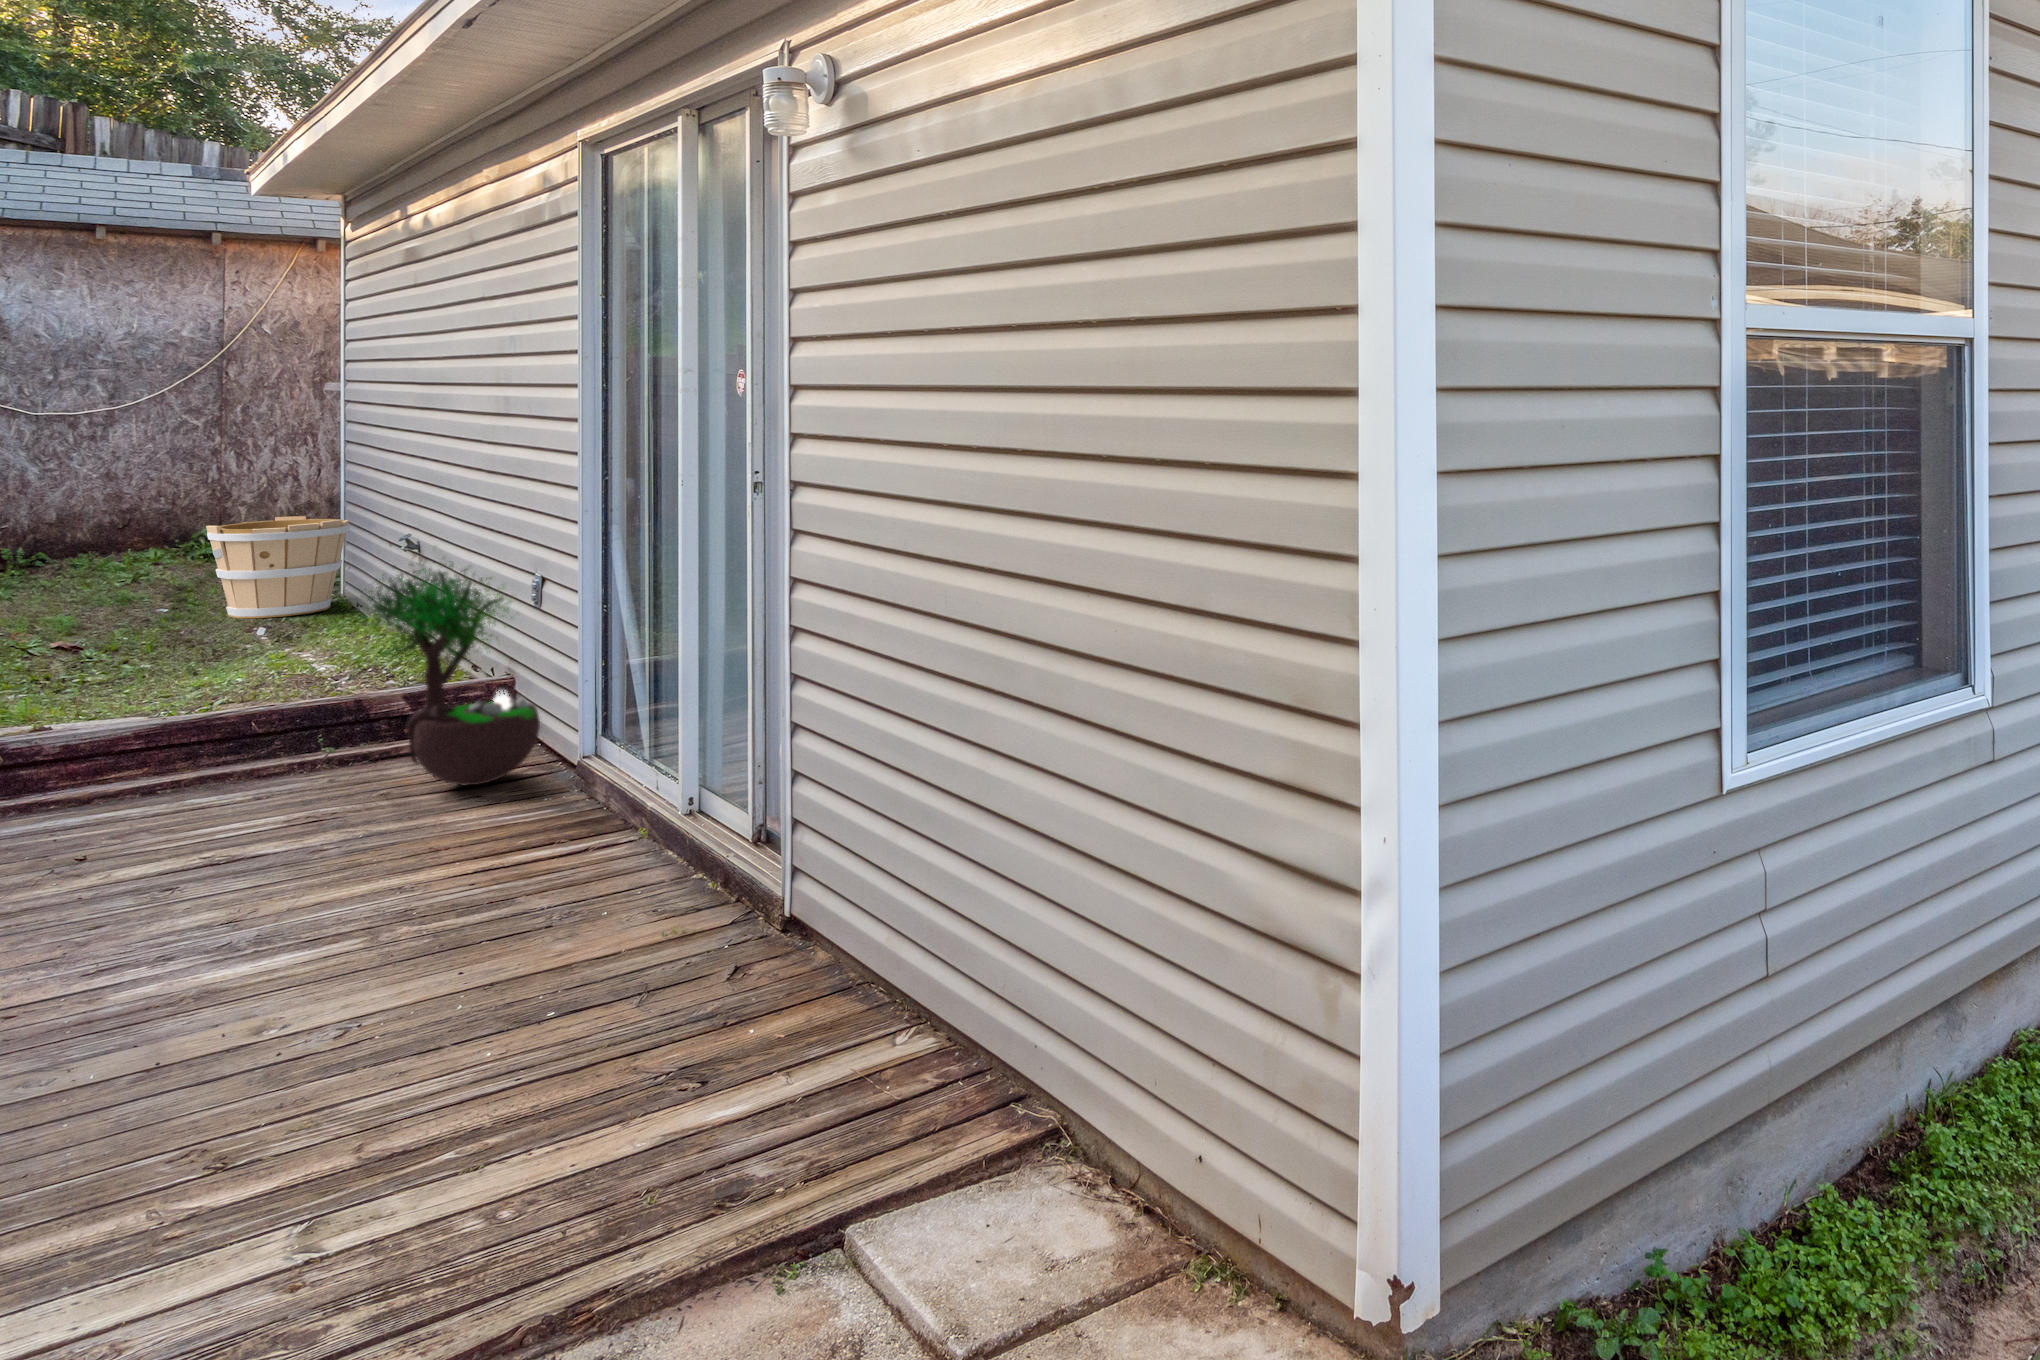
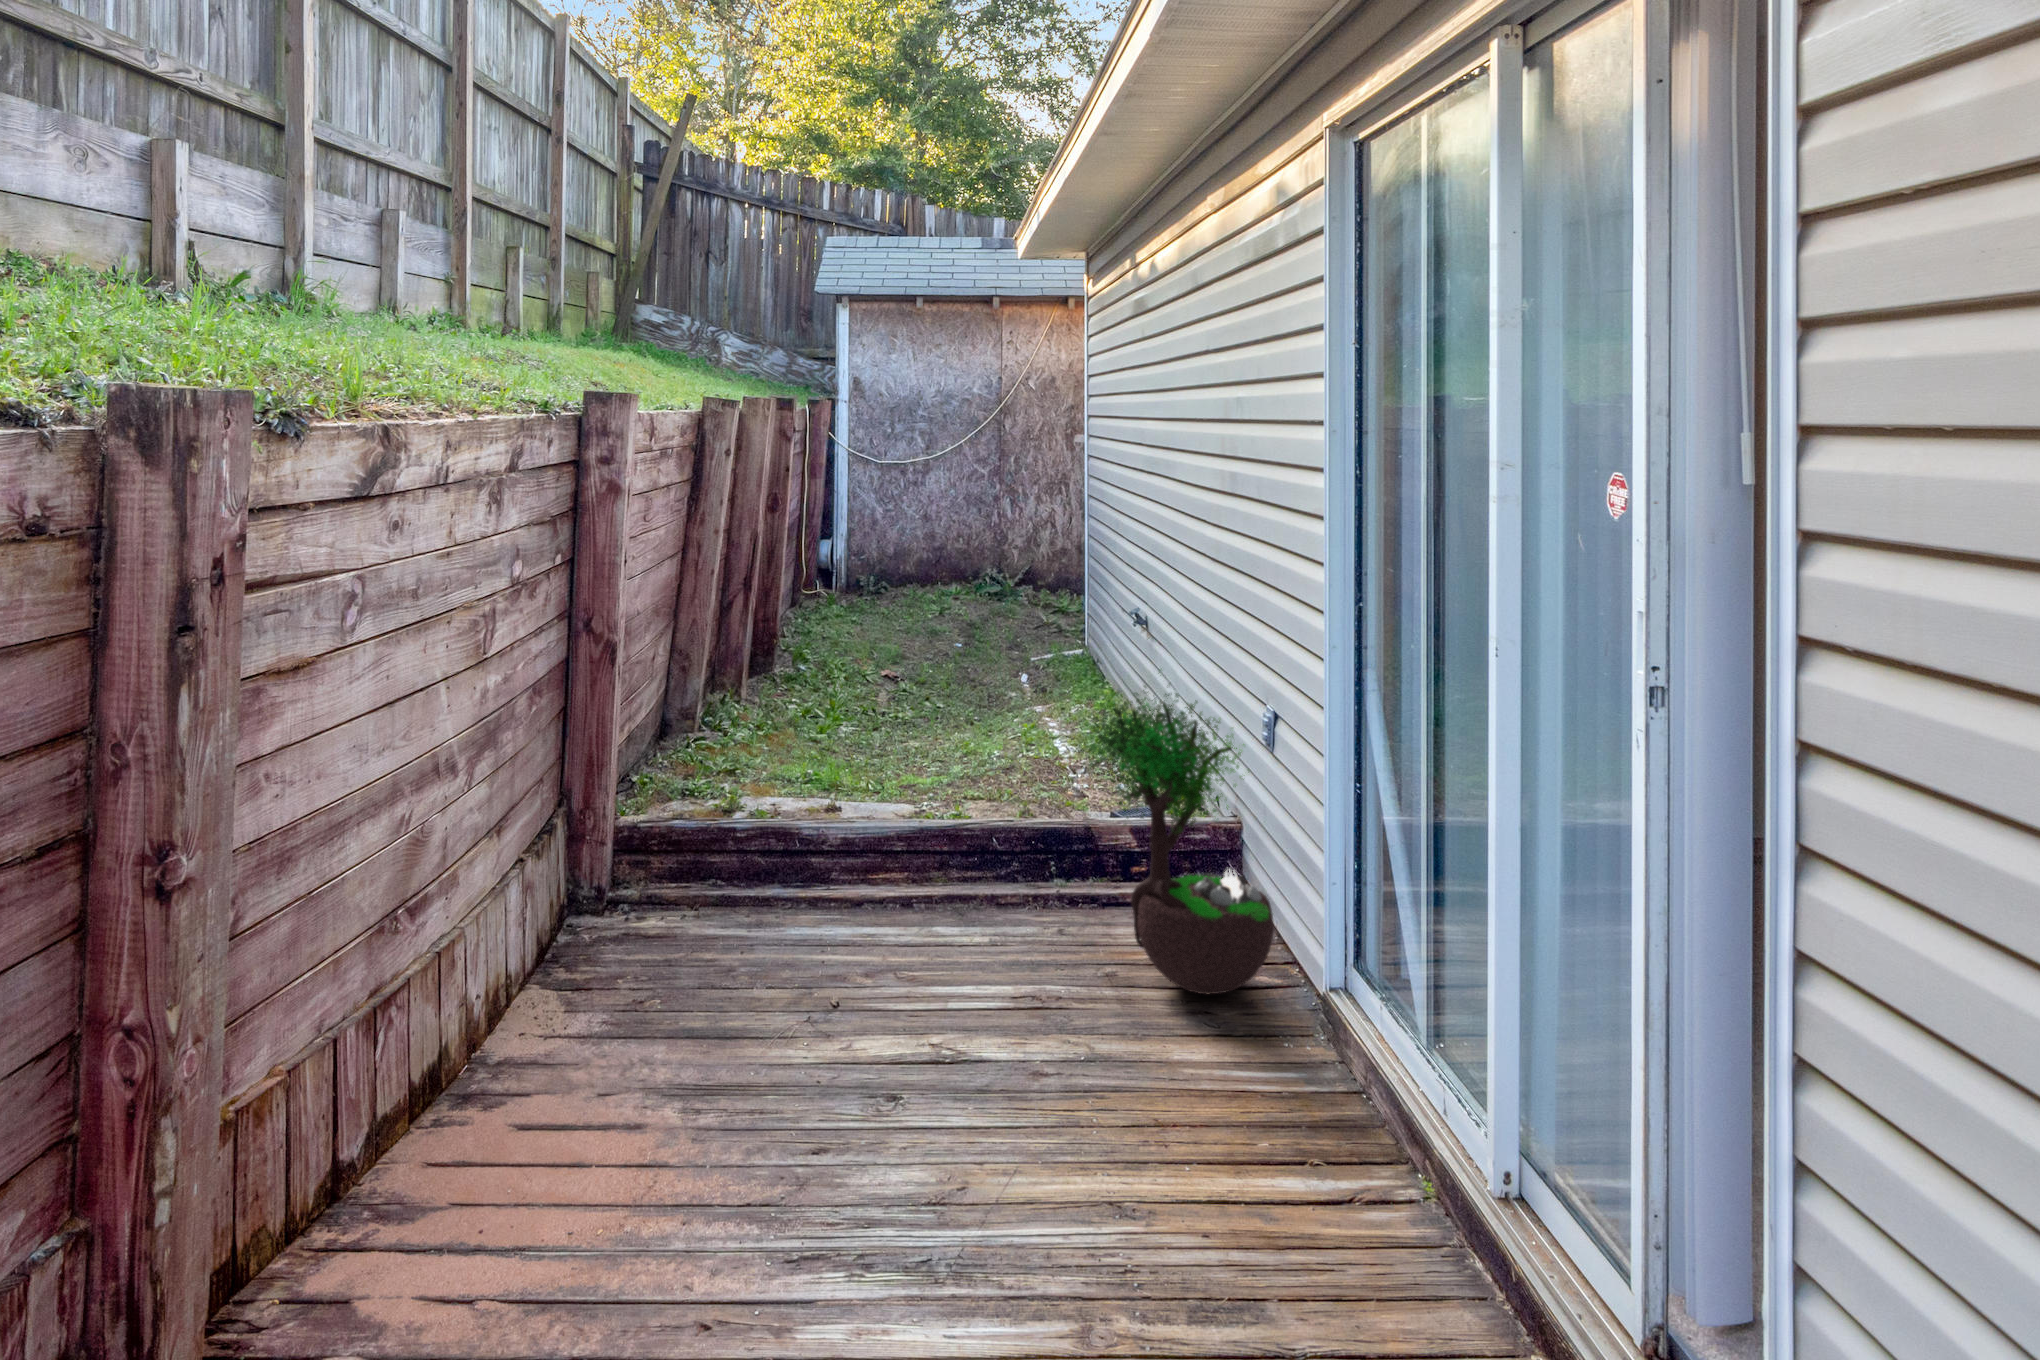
wooden bucket: present [206,516,350,618] -> none [982,571,1090,674]

